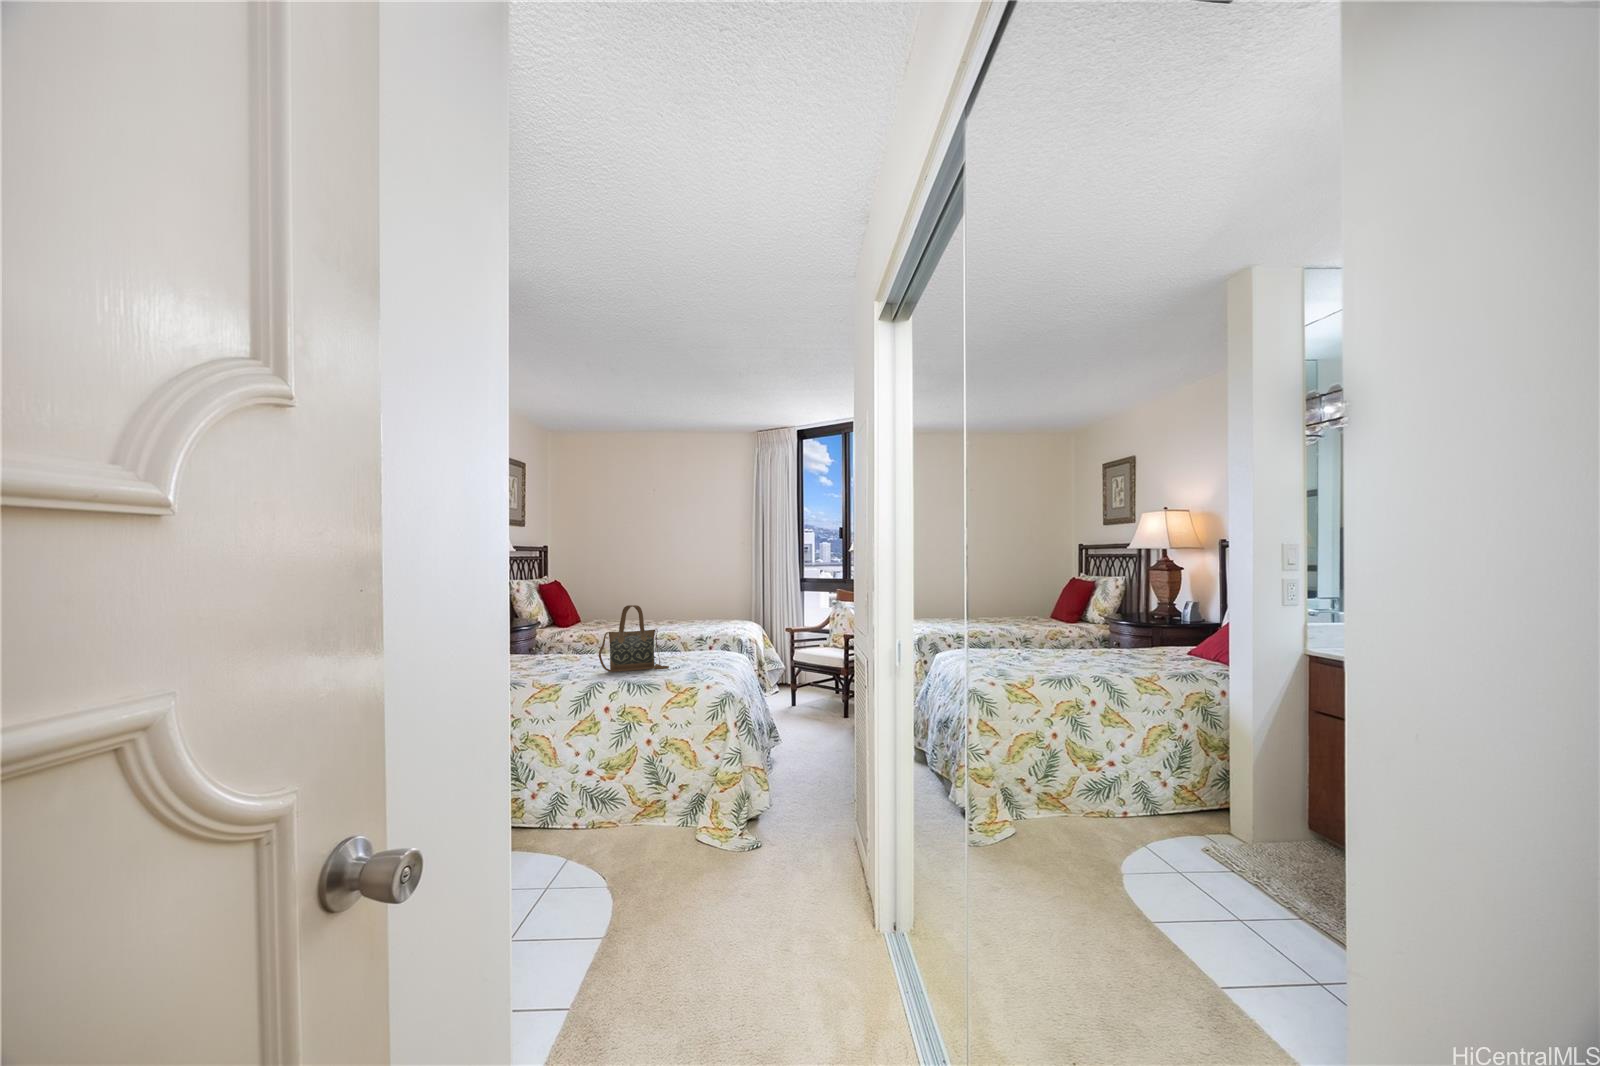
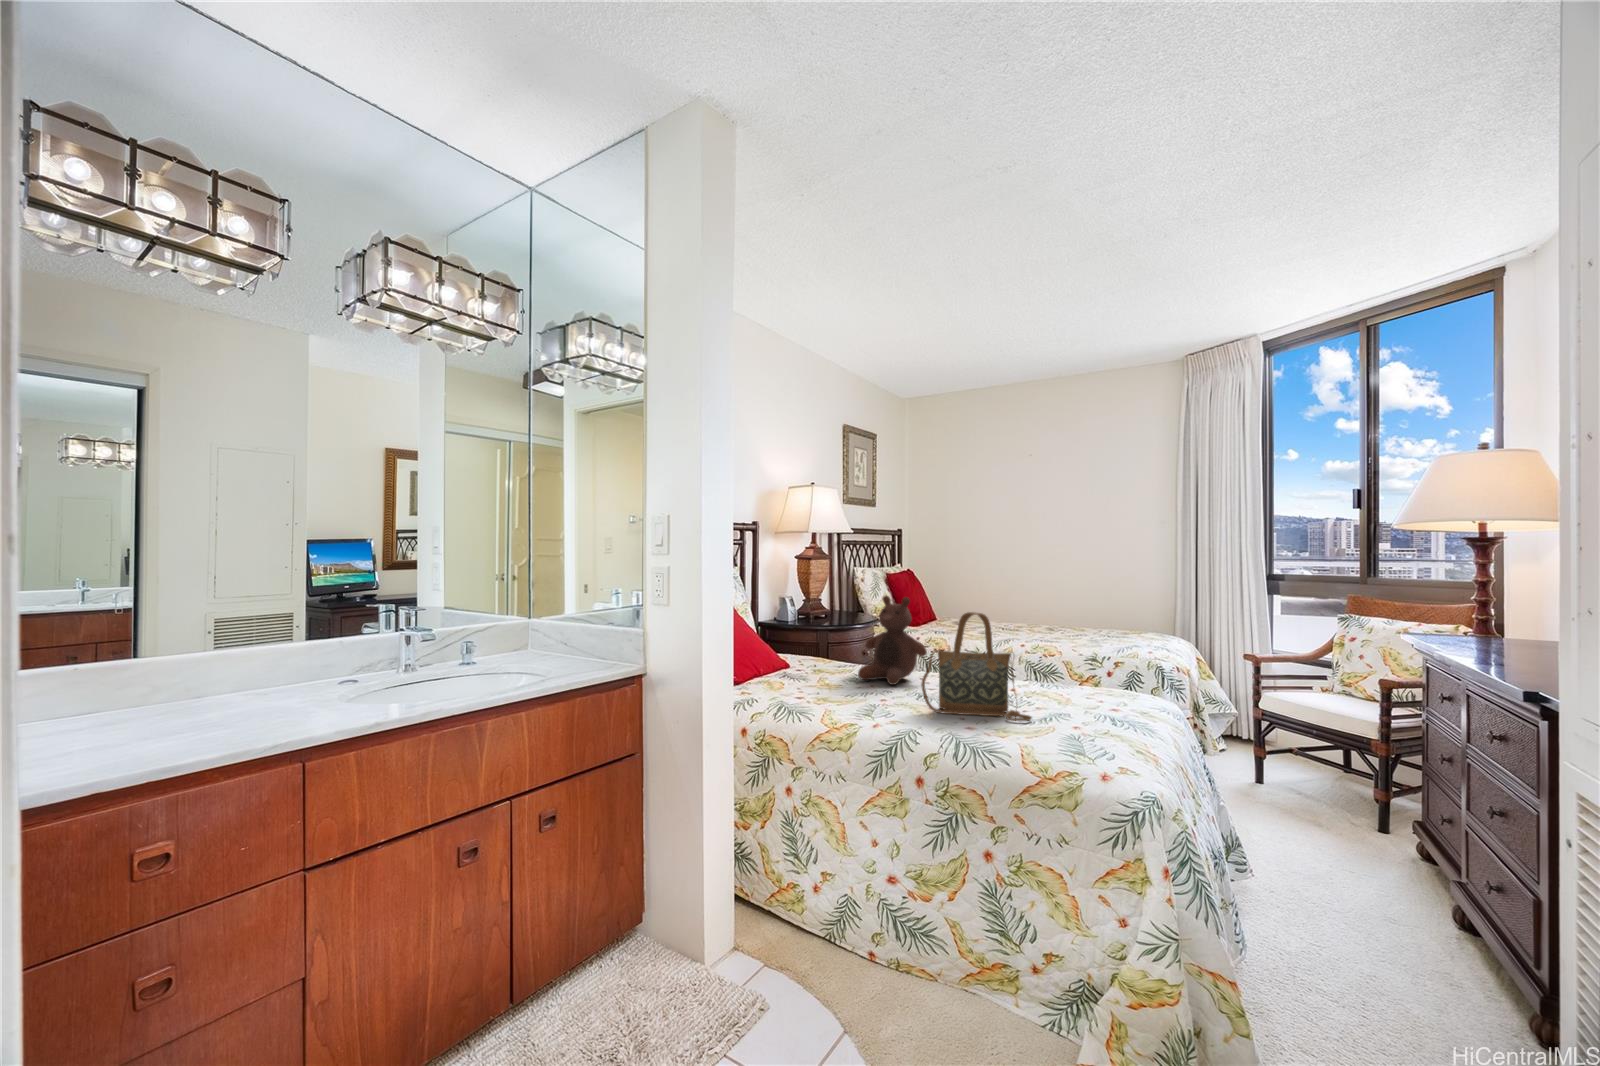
stuffed bear: none [544,600,595,664] -> present [858,596,927,685]

